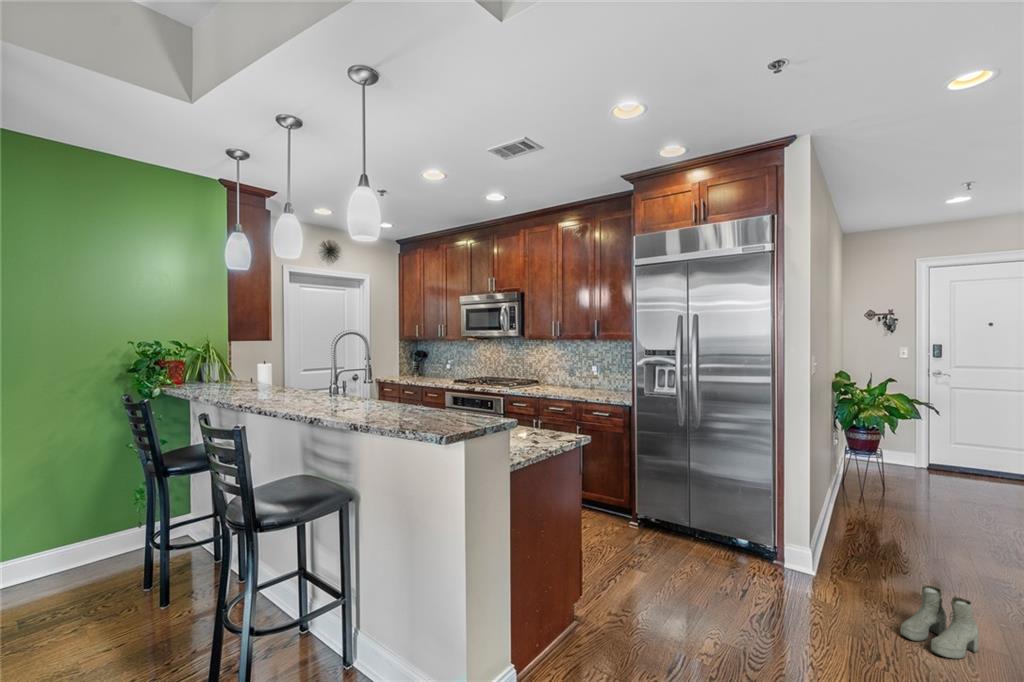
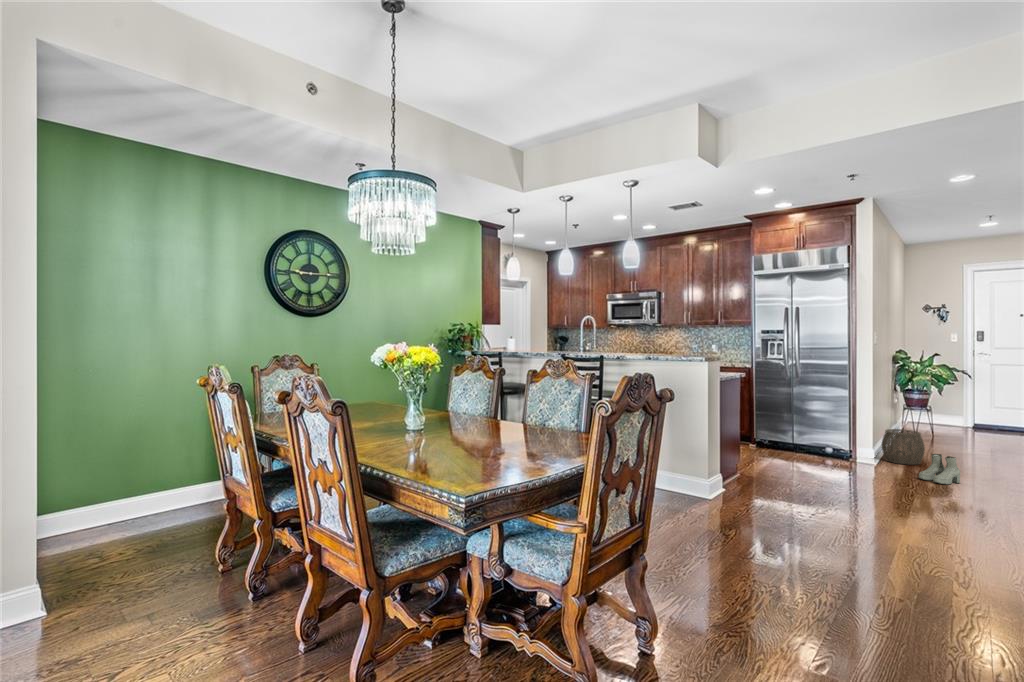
woven basket: none [824,509,896,577] -> present [882,429,925,465]

